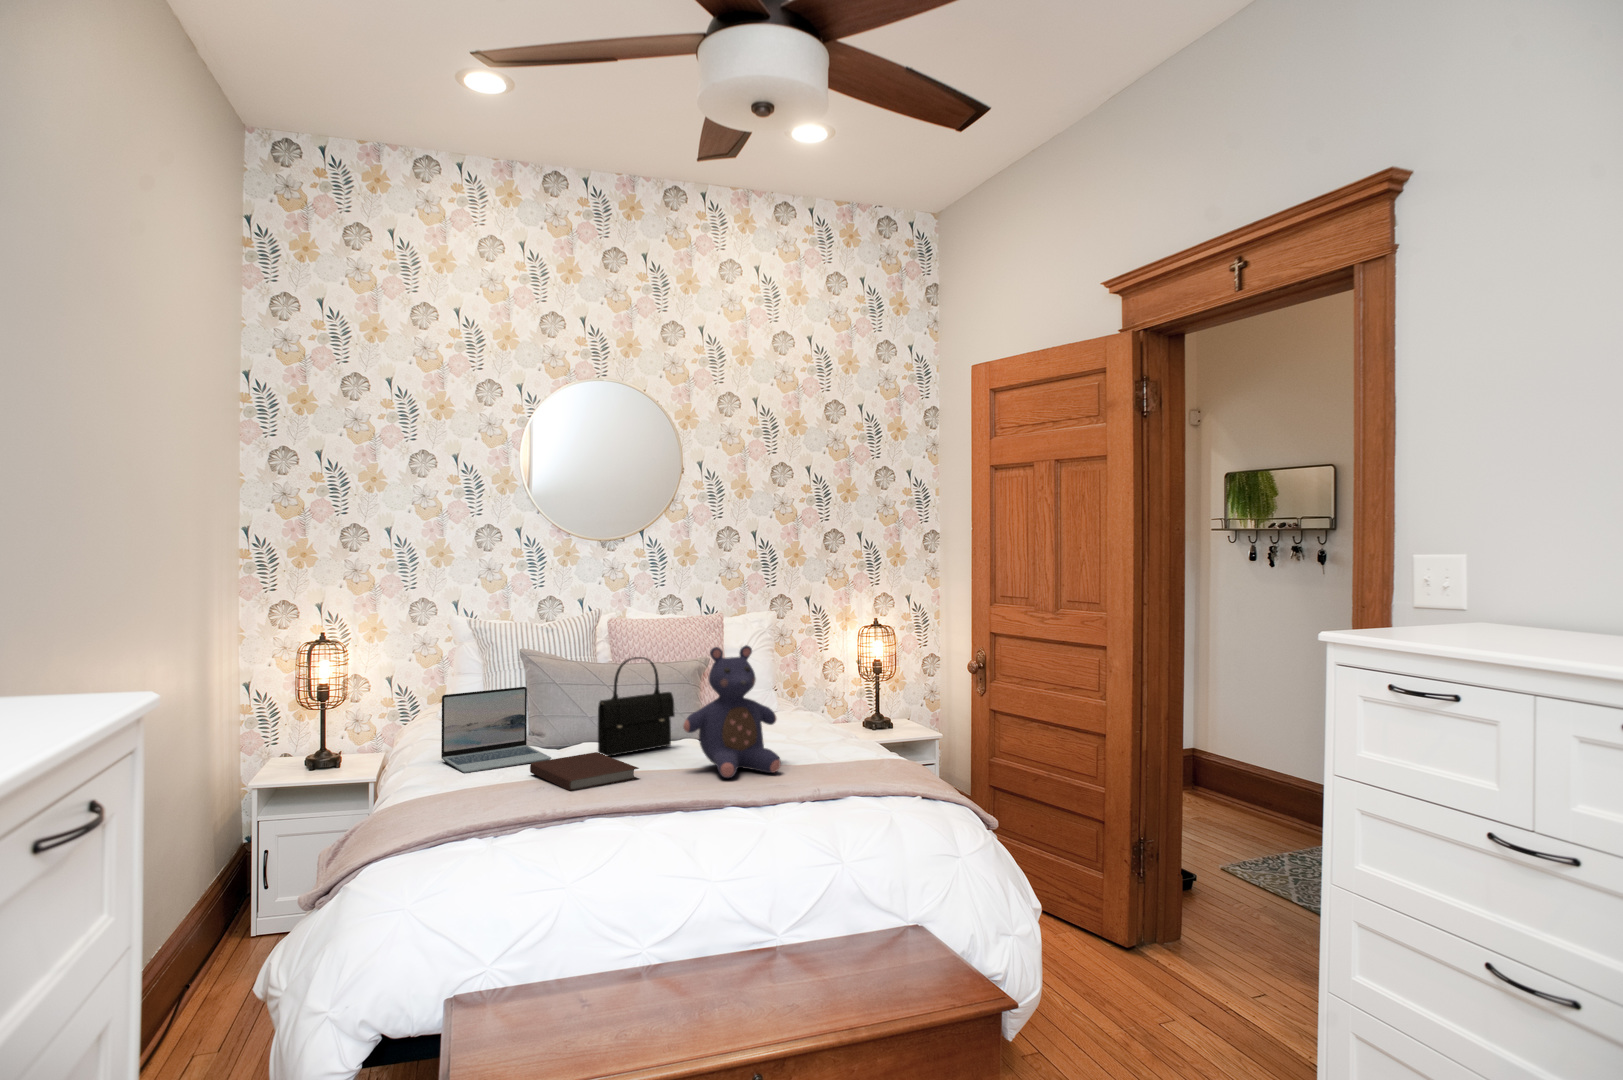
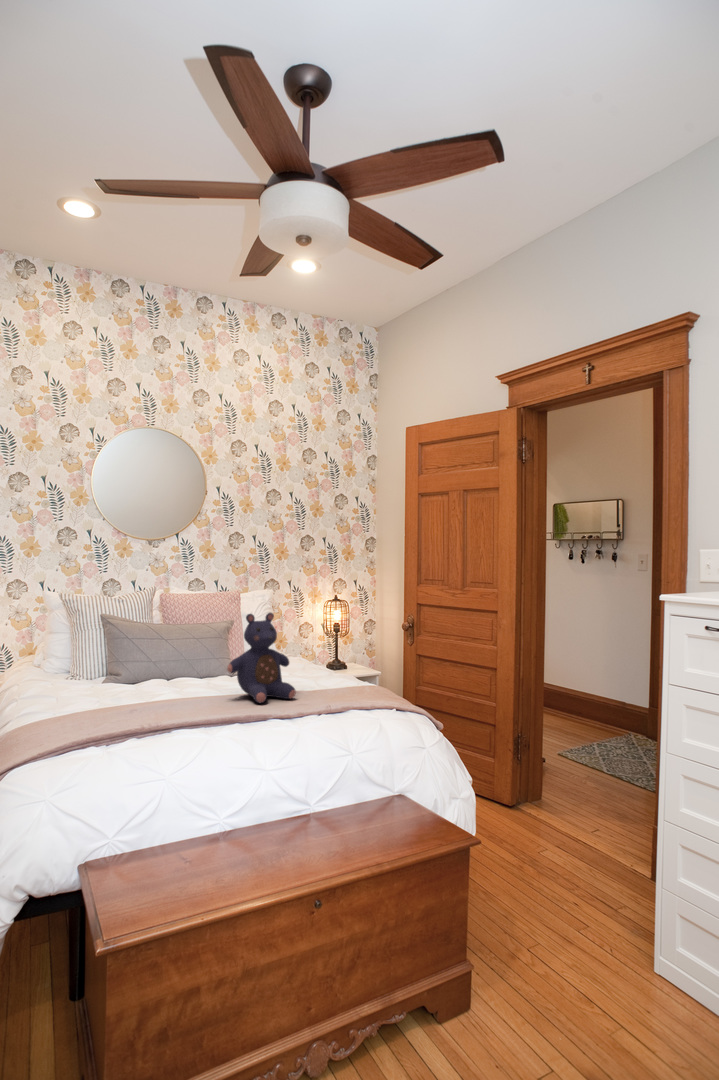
handbag: present [598,657,675,756] -> none [161,622,214,693]
laptop: present [441,687,551,773] -> none [44,644,127,706]
notebook: present [530,752,639,791] -> none [117,689,198,715]

